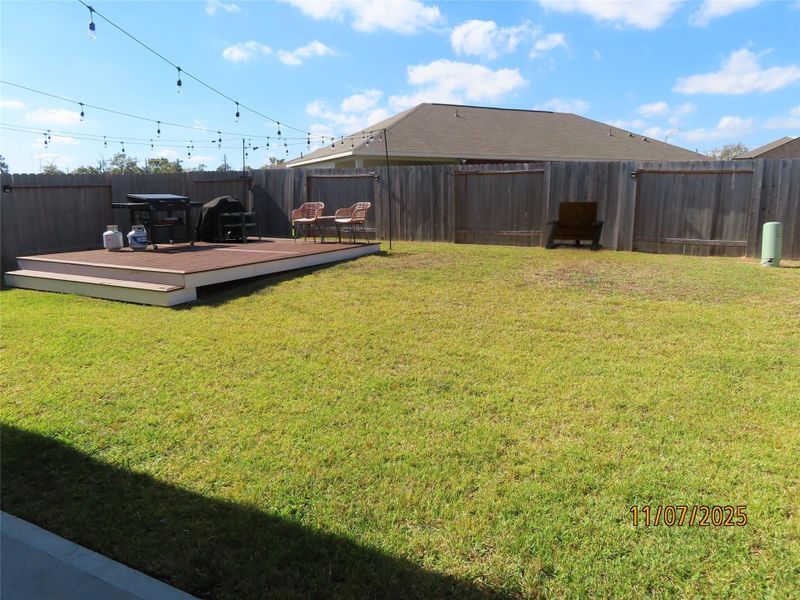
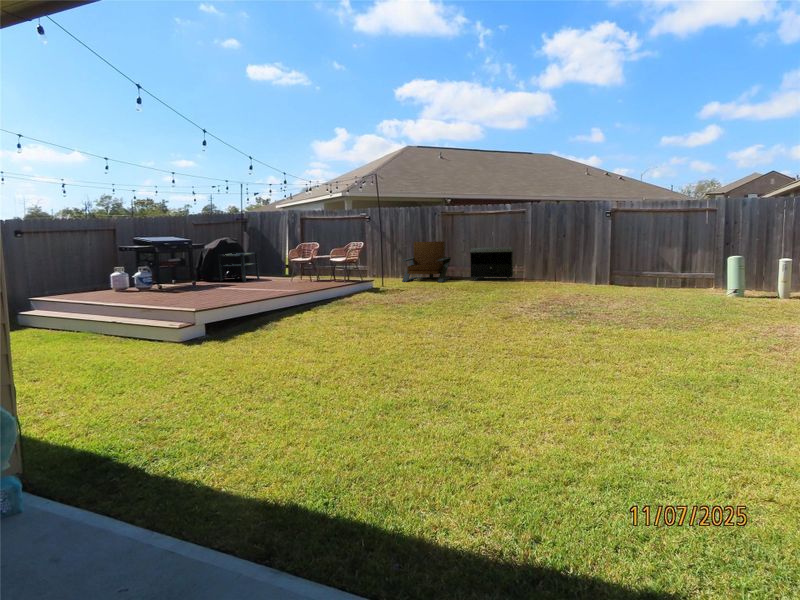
lounge chair: present [545,202,604,251] -> present [401,241,451,282]
storage bench: none [484,209,530,245] -> present [470,247,513,280]

